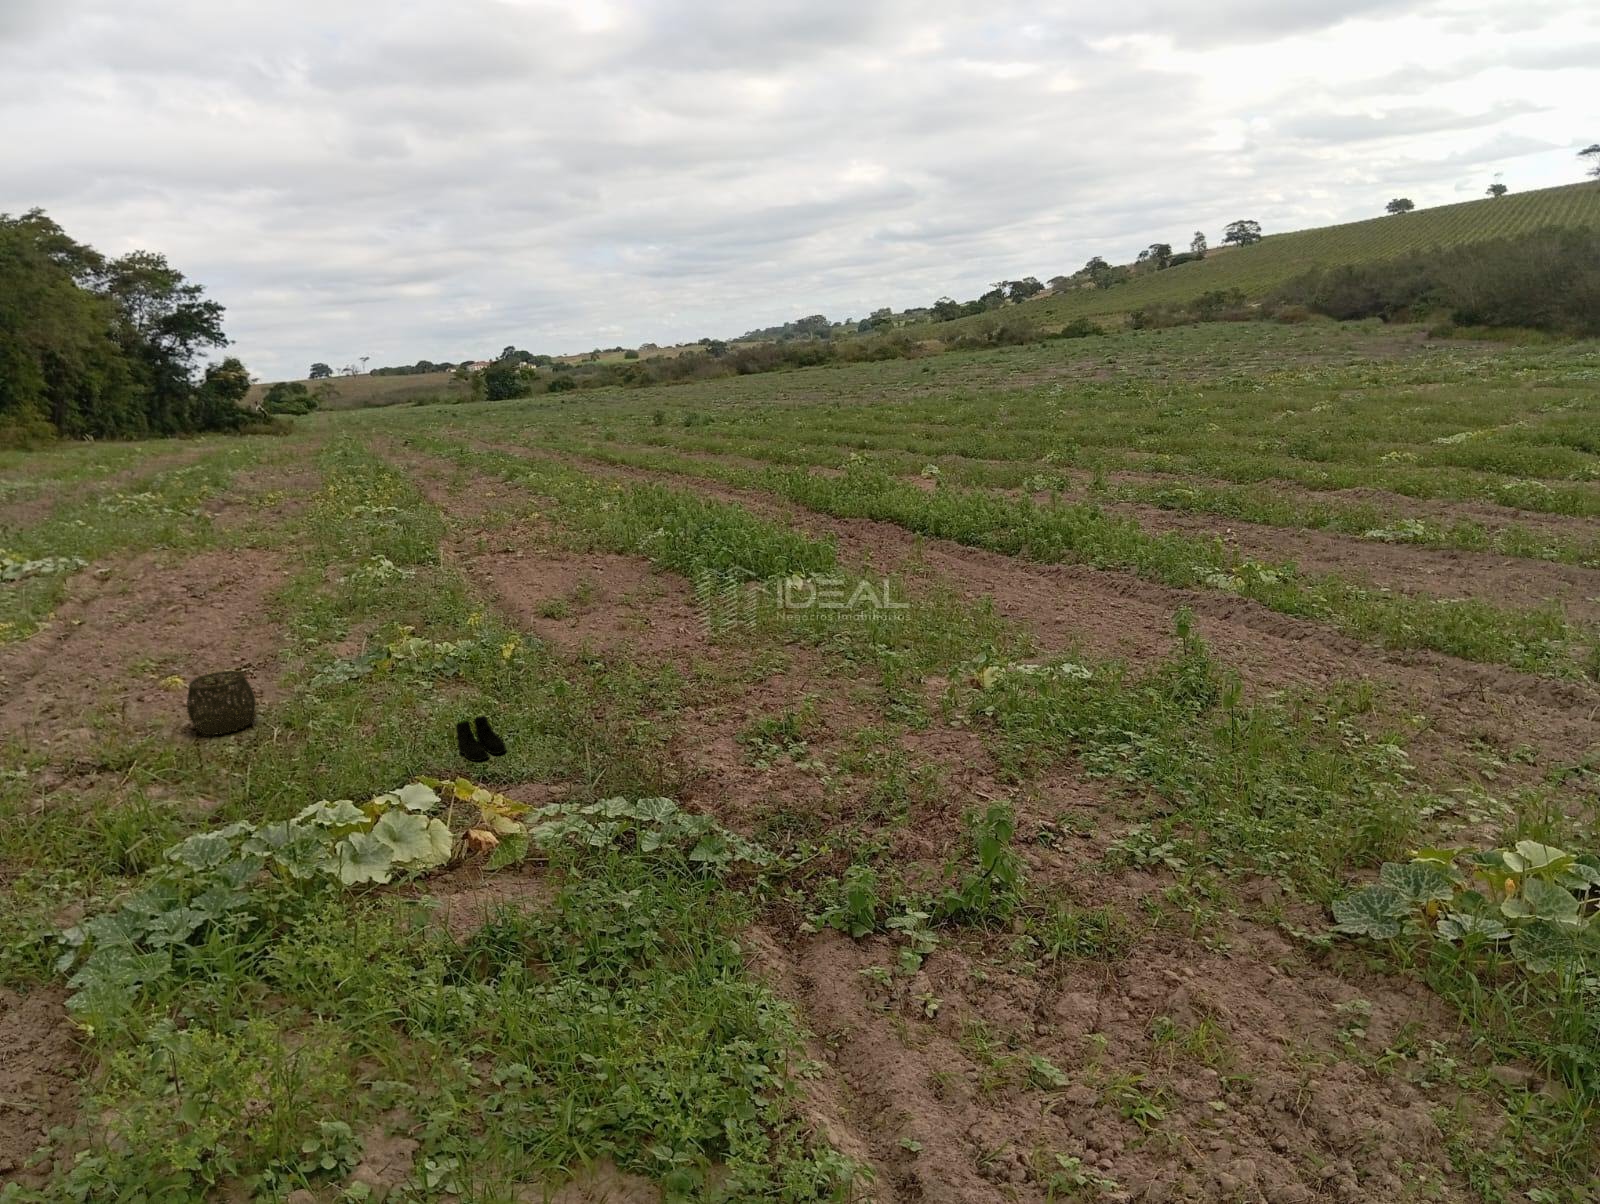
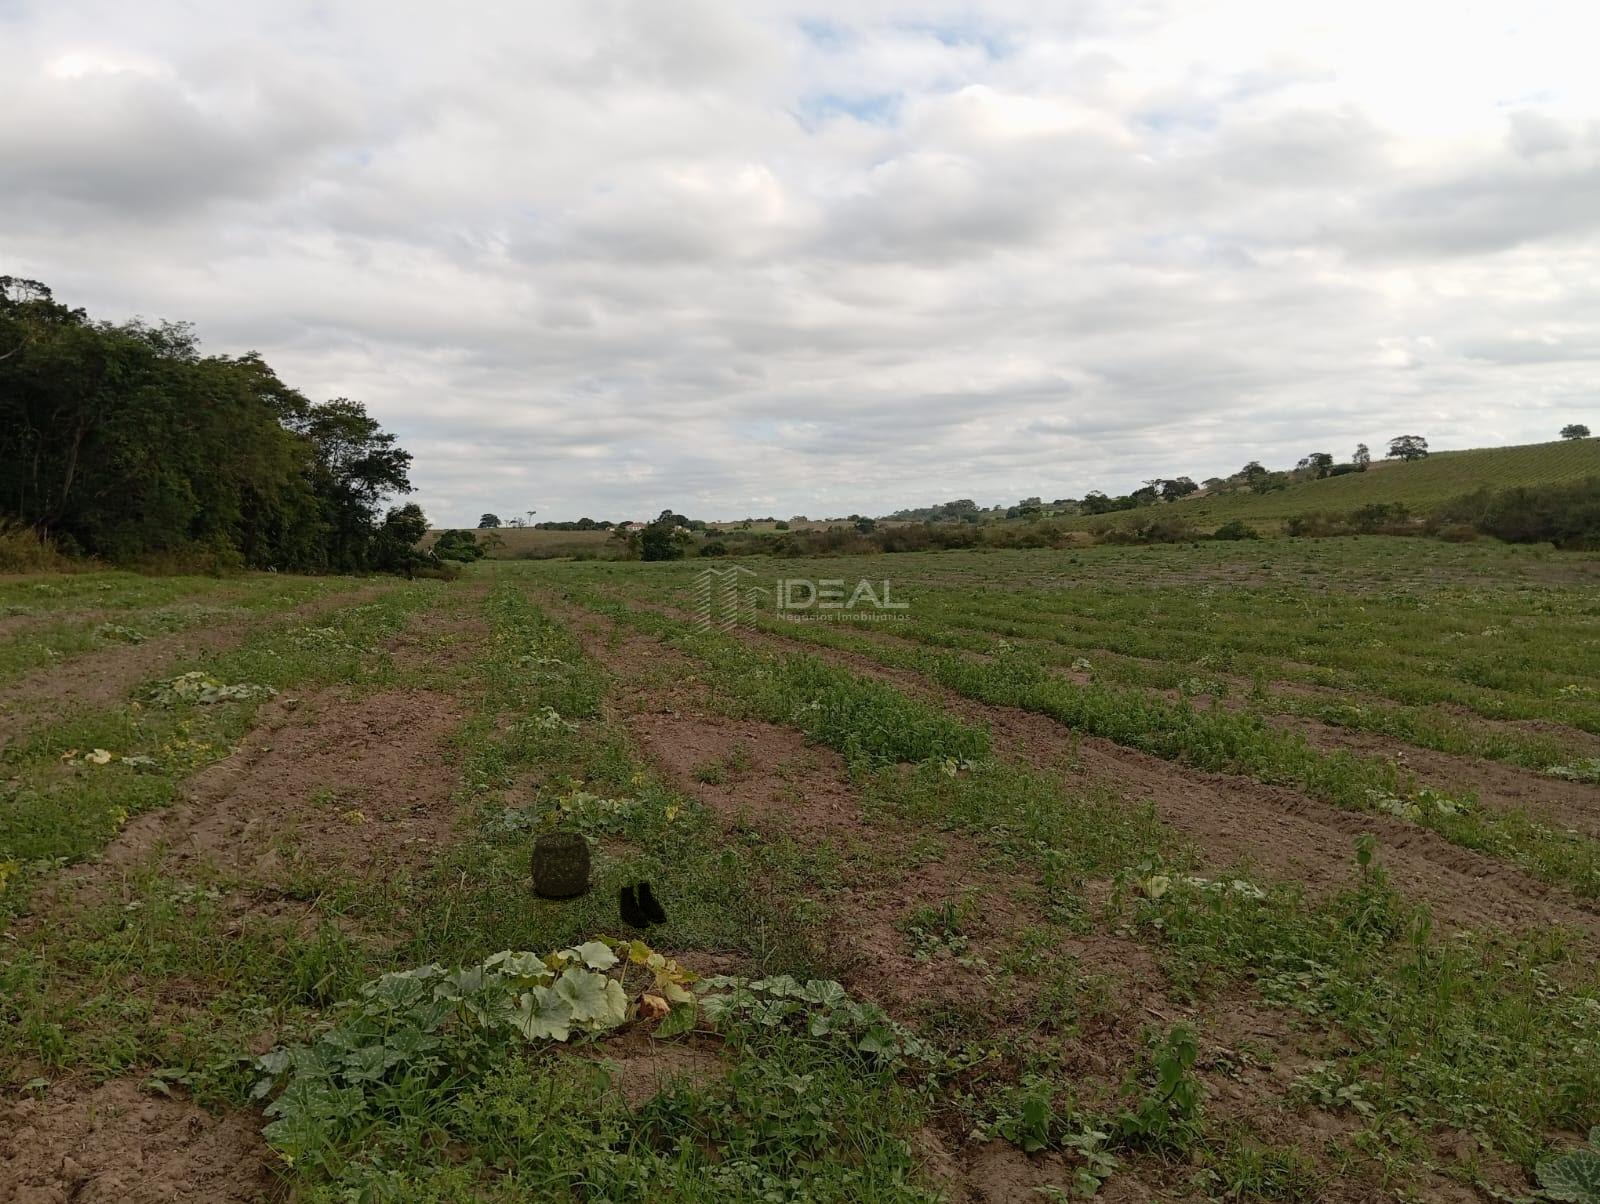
woven basket: present [187,671,256,735] -> present [530,832,591,896]

